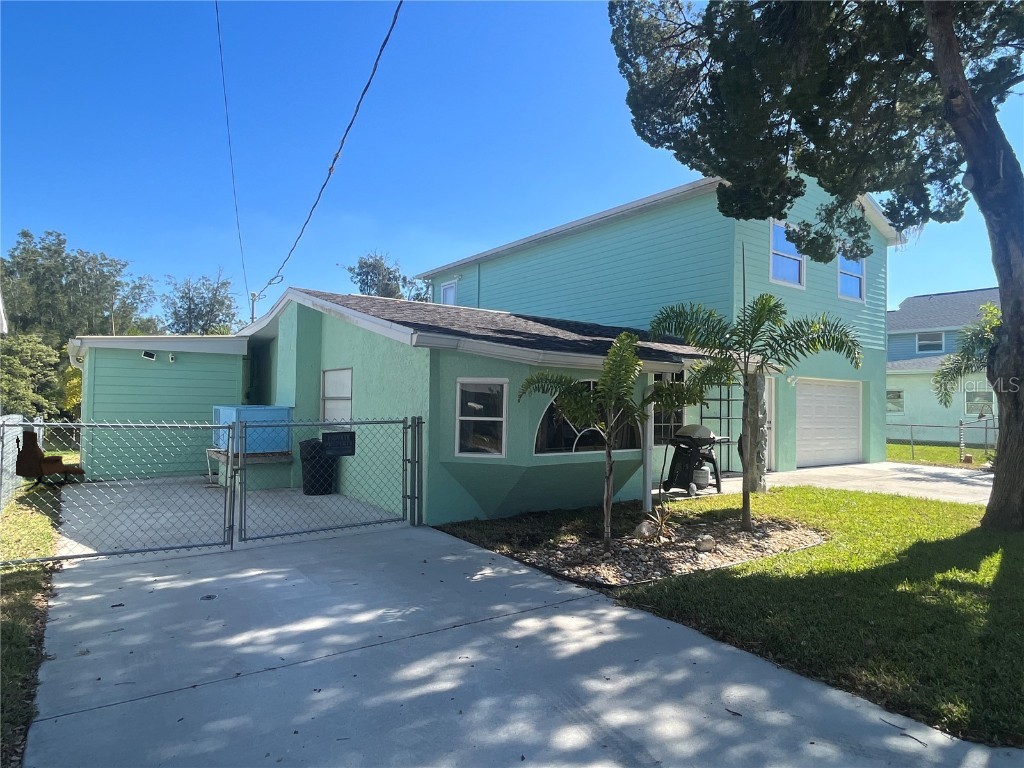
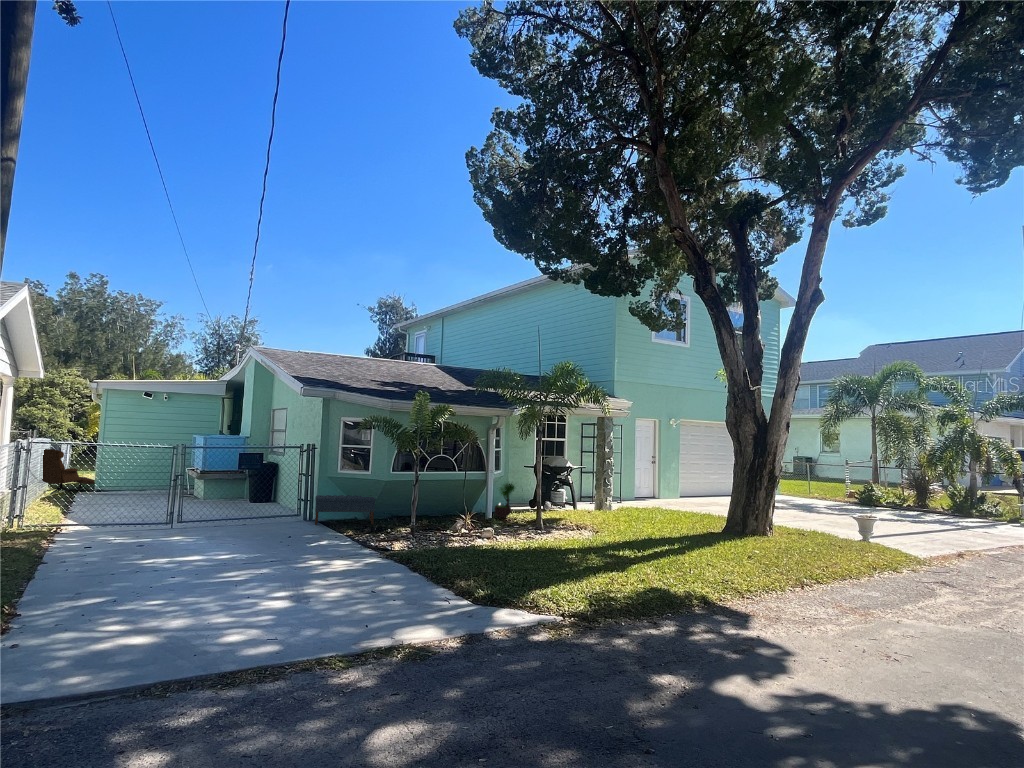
potted tree: none [635,457,664,507] -> present [494,483,514,518]
bench: none [424,486,509,531] -> present [315,495,376,525]

